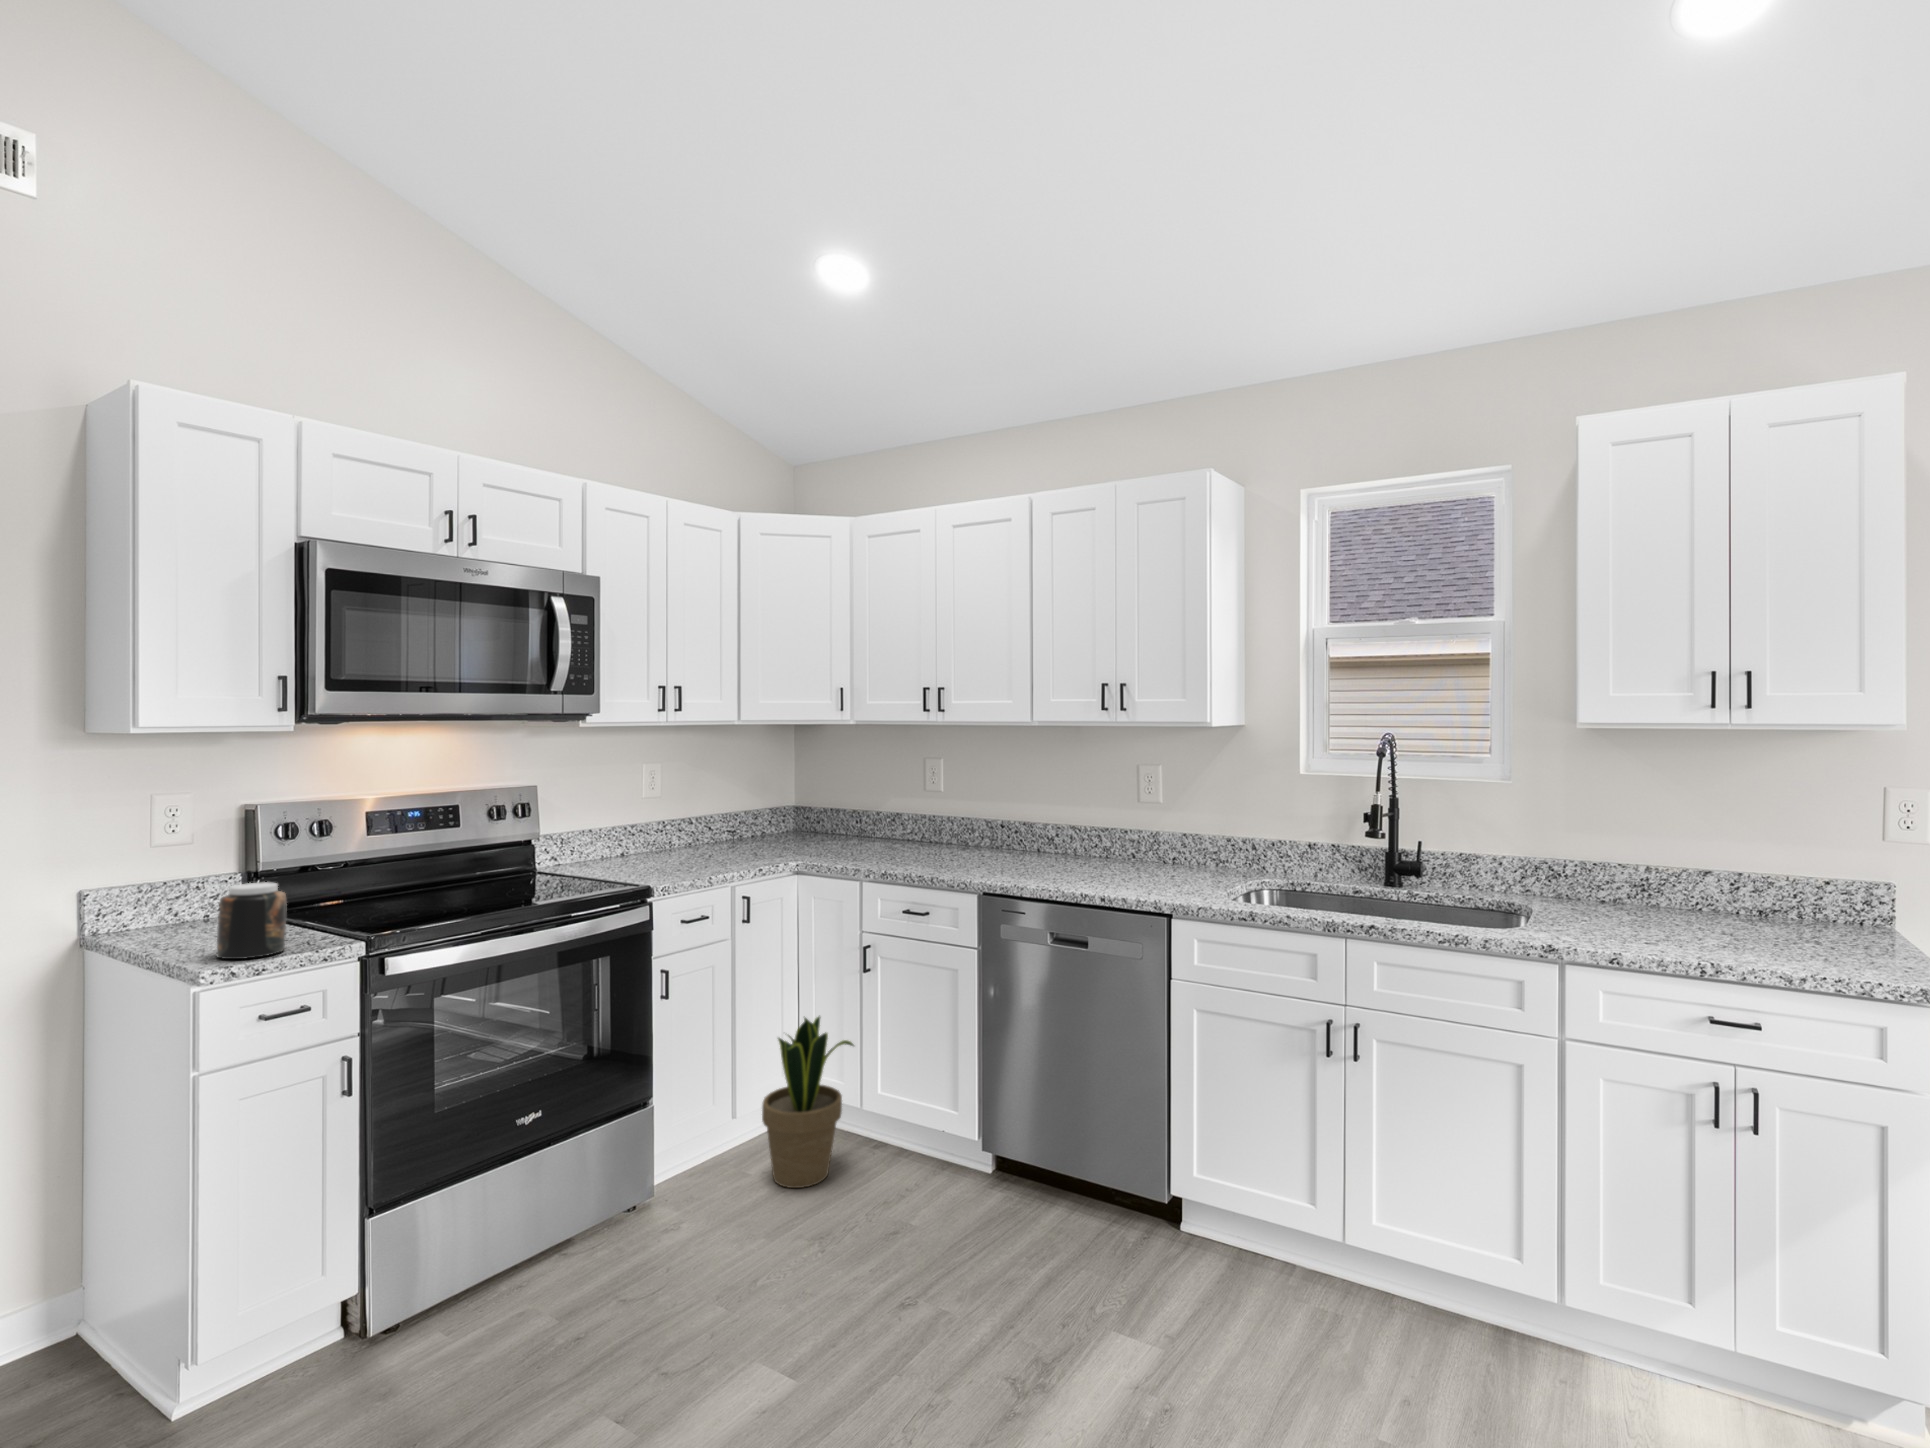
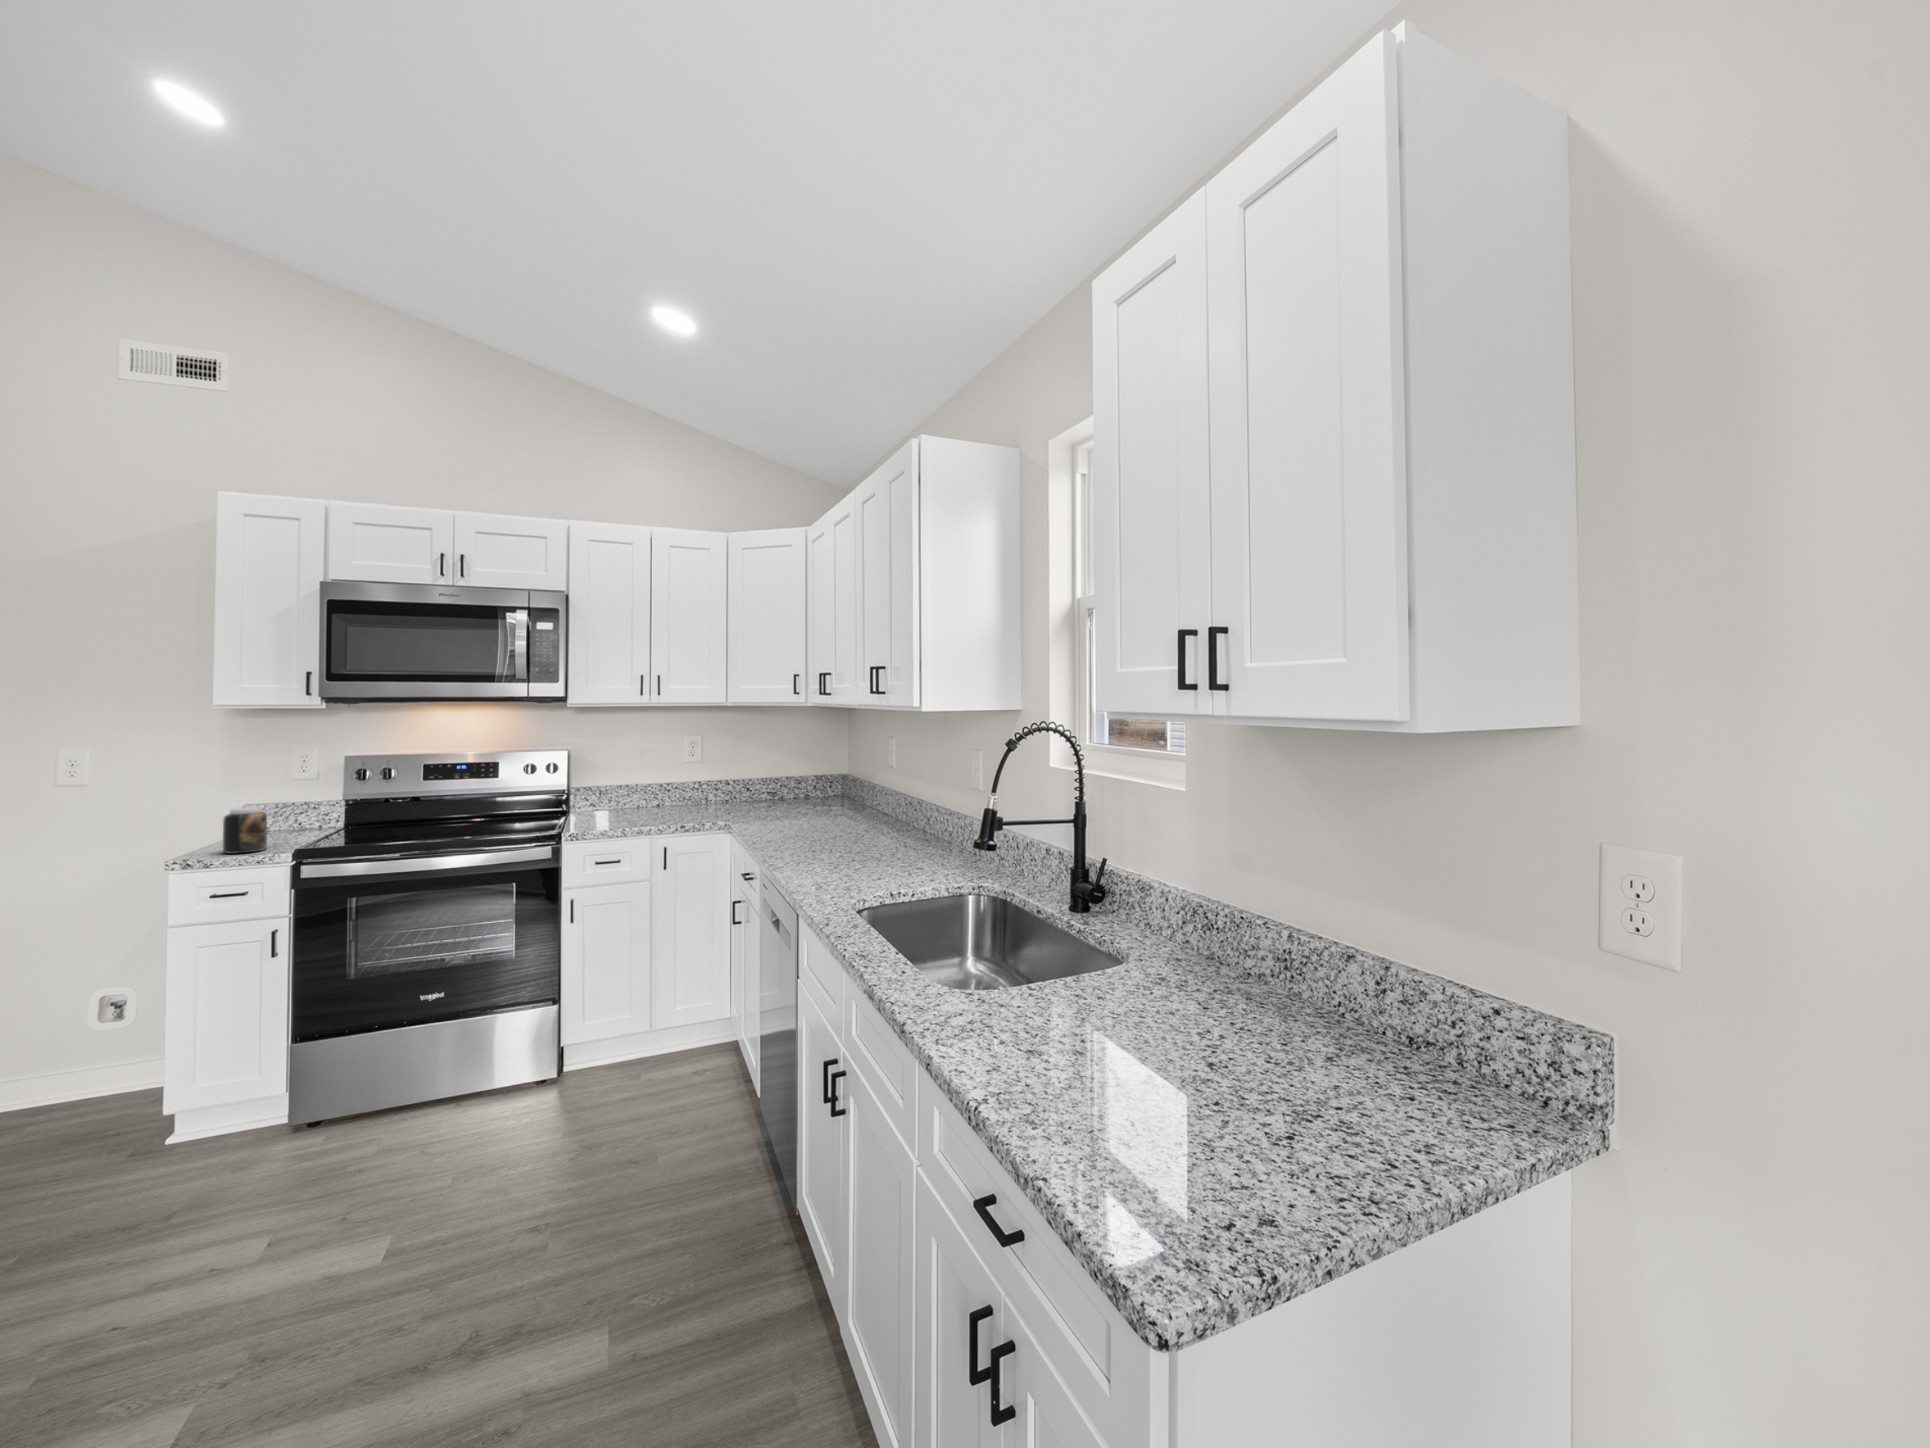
potted plant: present [762,1017,854,1188] -> none [617,953,699,1096]

